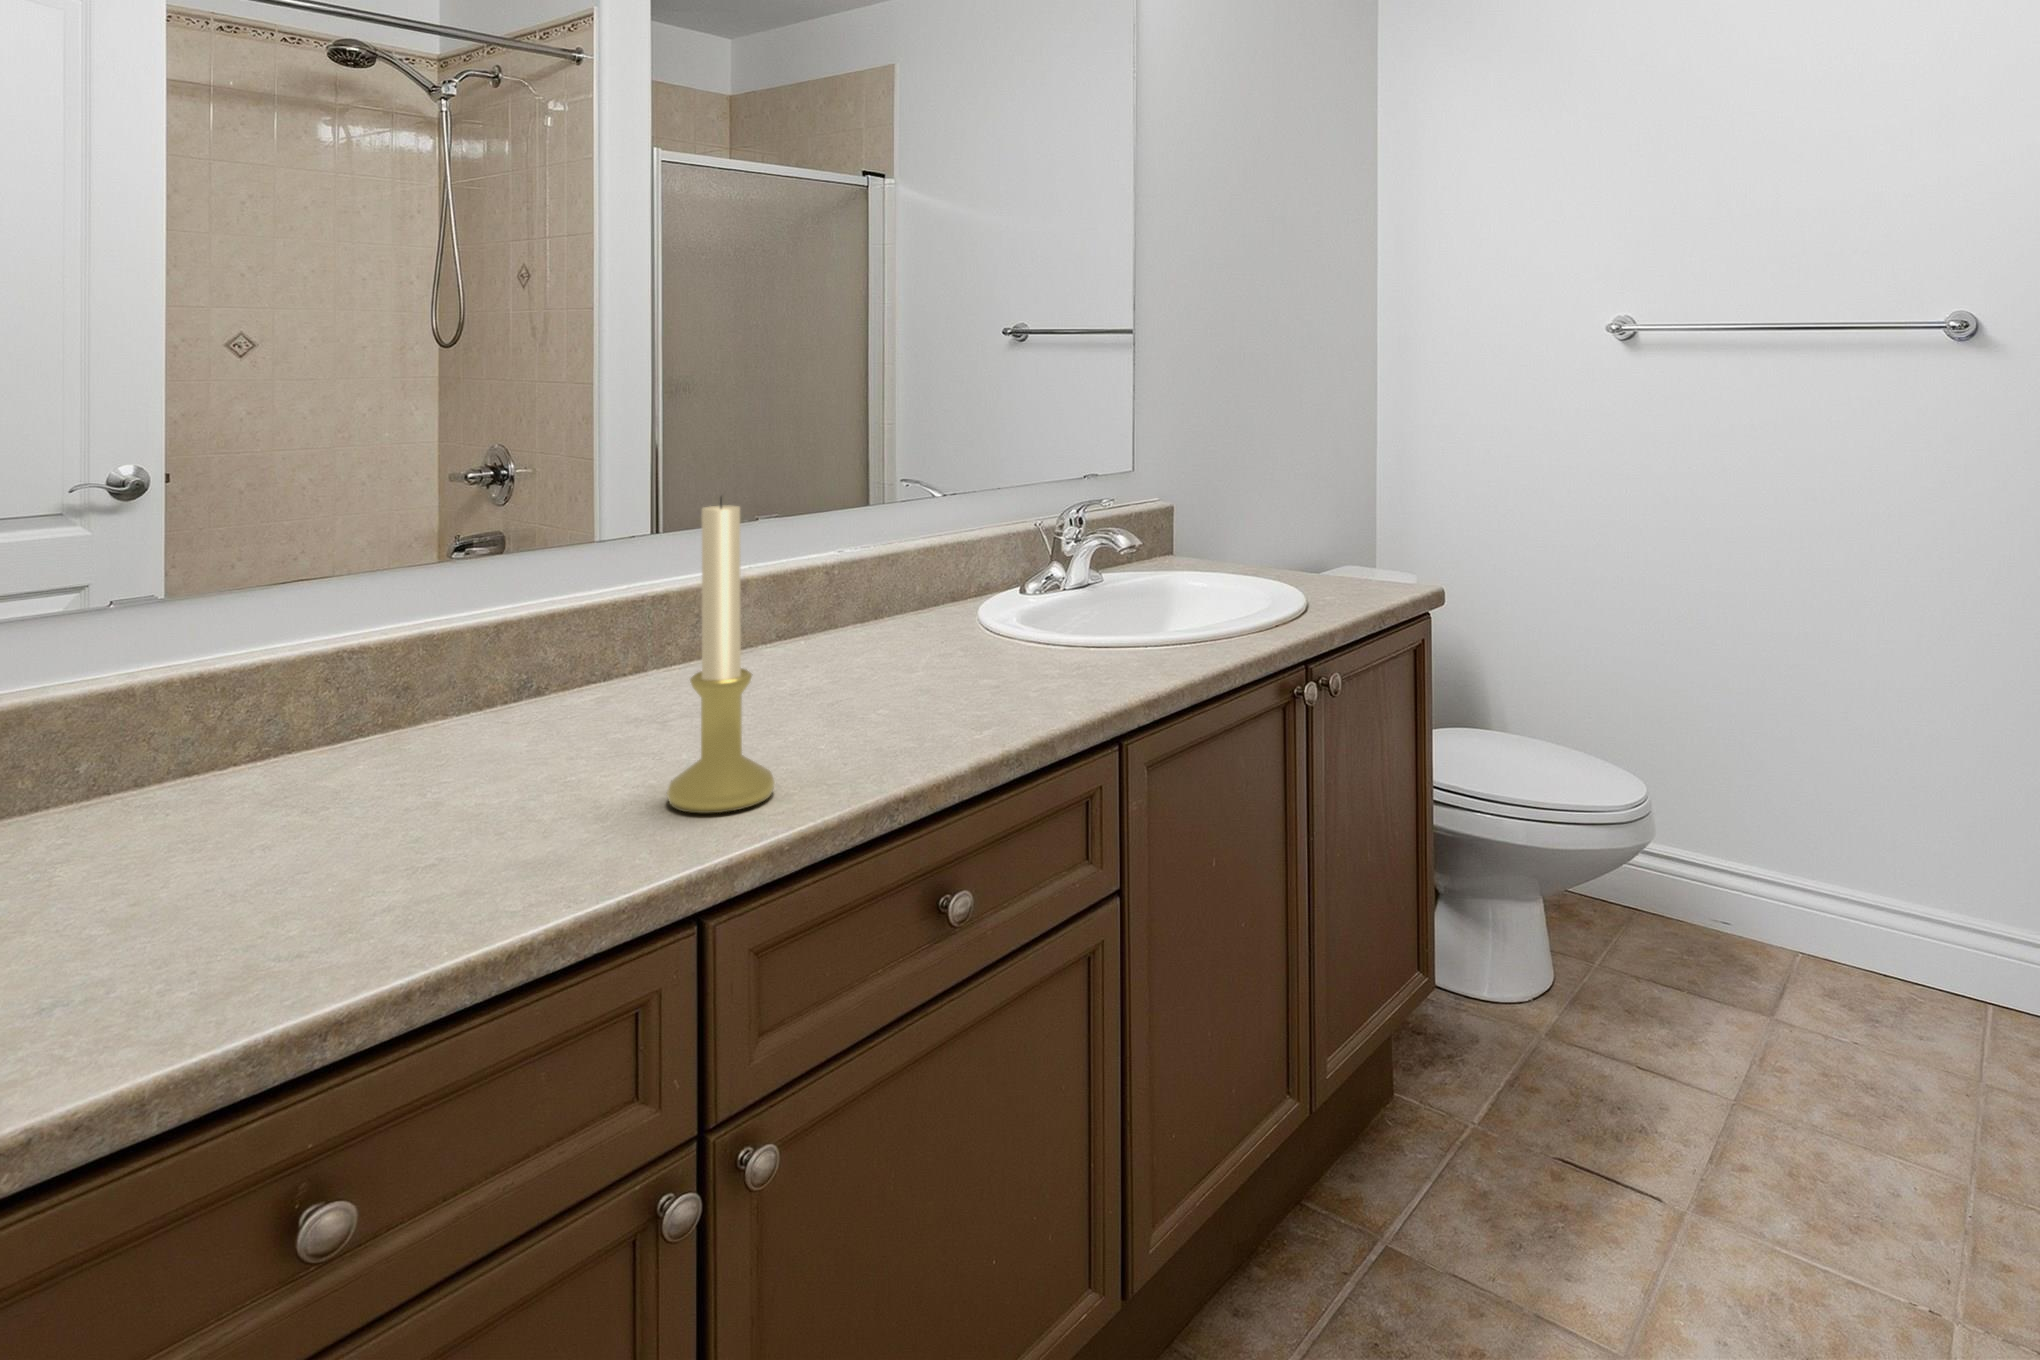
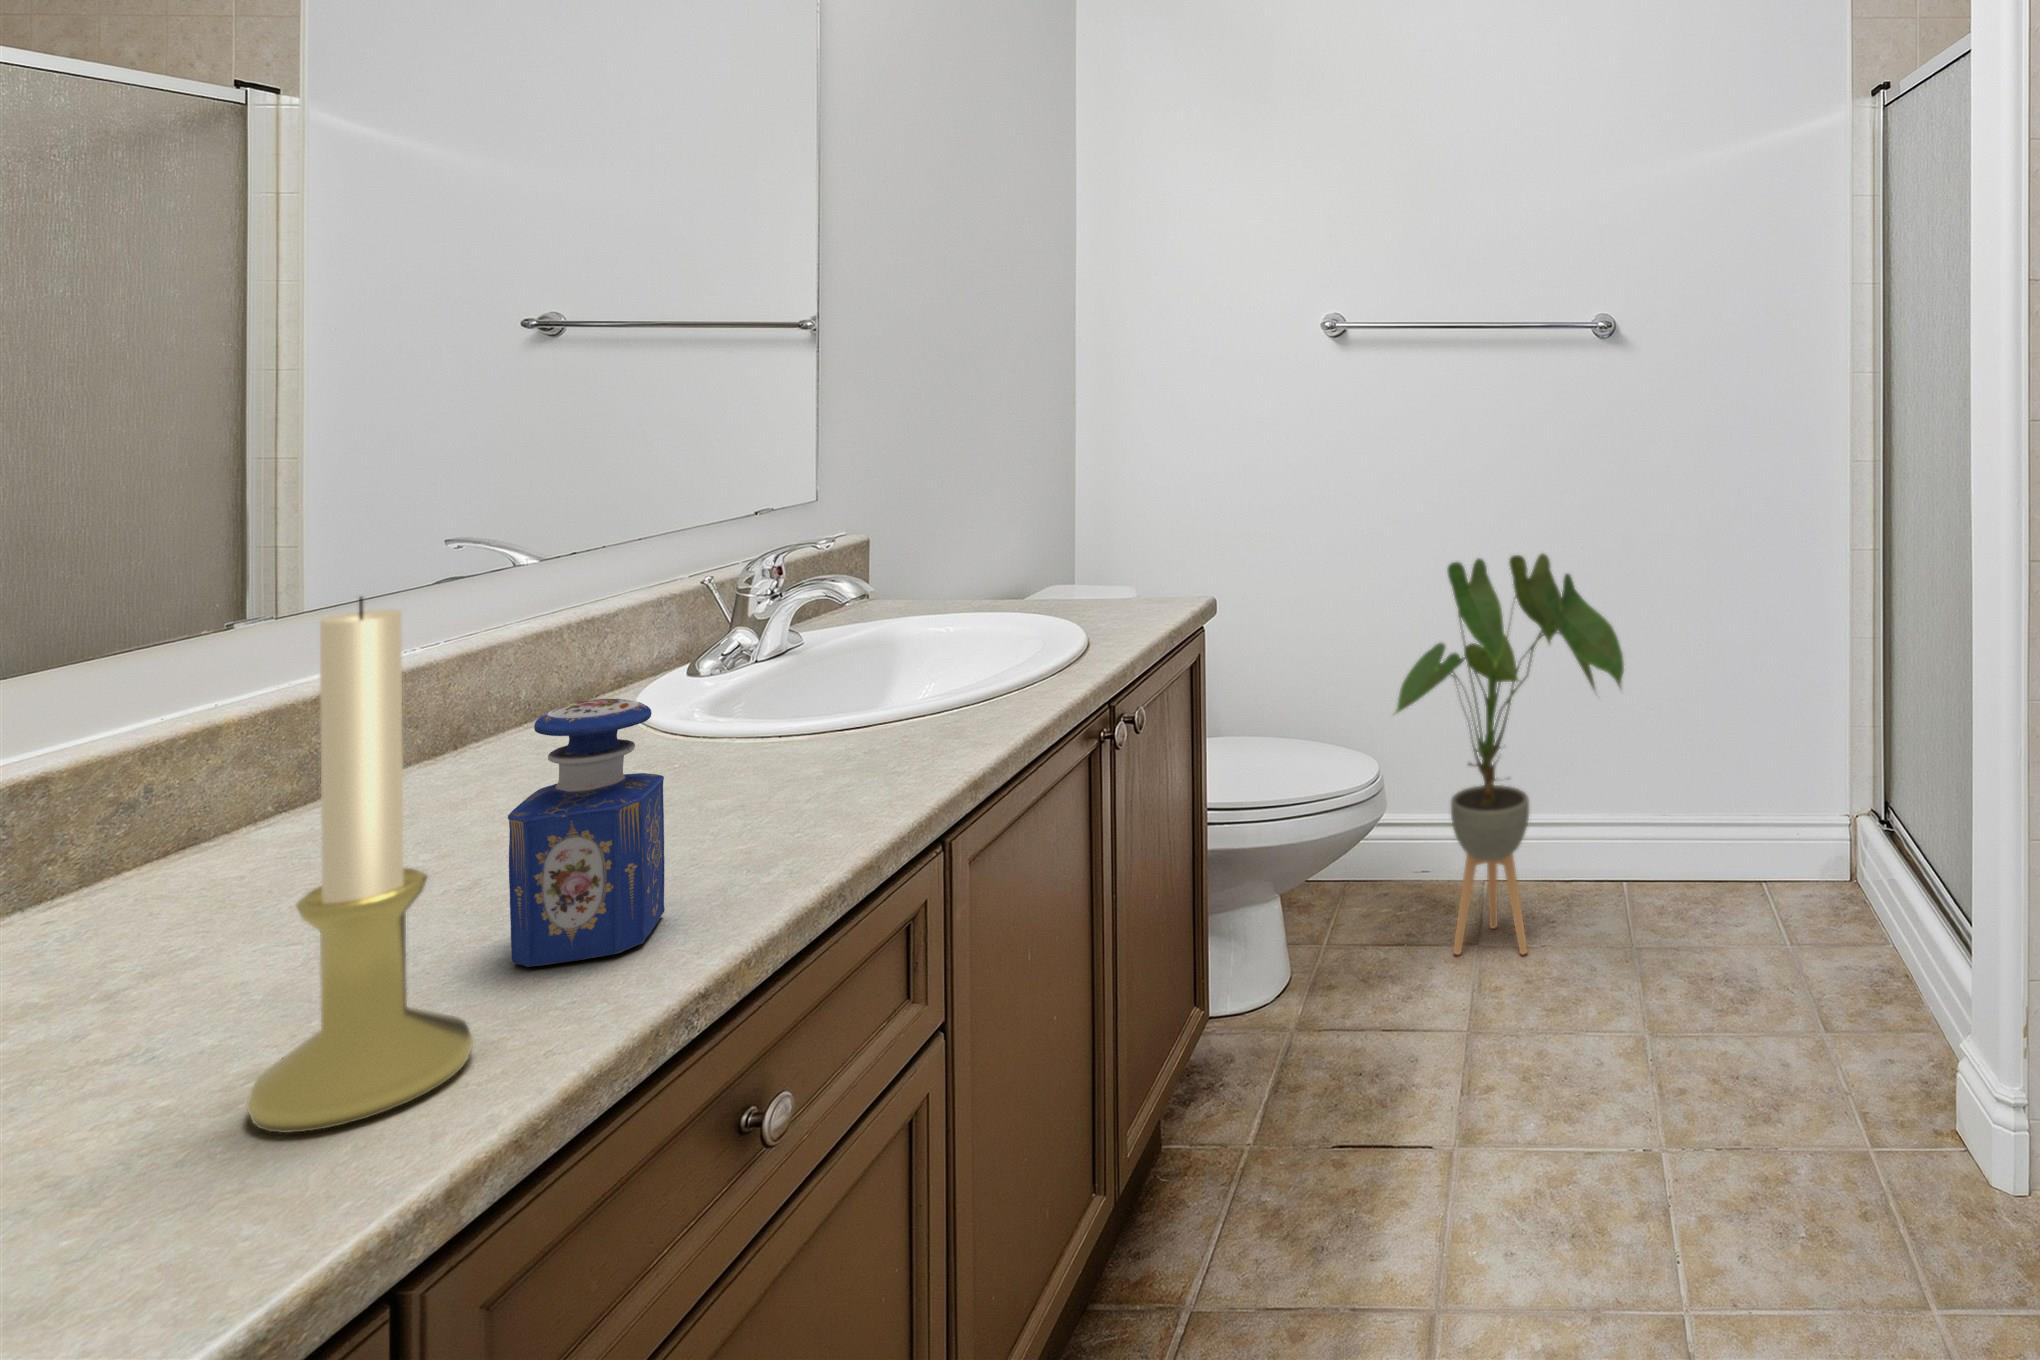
perfume bottle: none [819,586,910,760] -> present [508,699,665,967]
house plant: none [1672,588,1964,1047] -> present [1395,554,1624,954]

